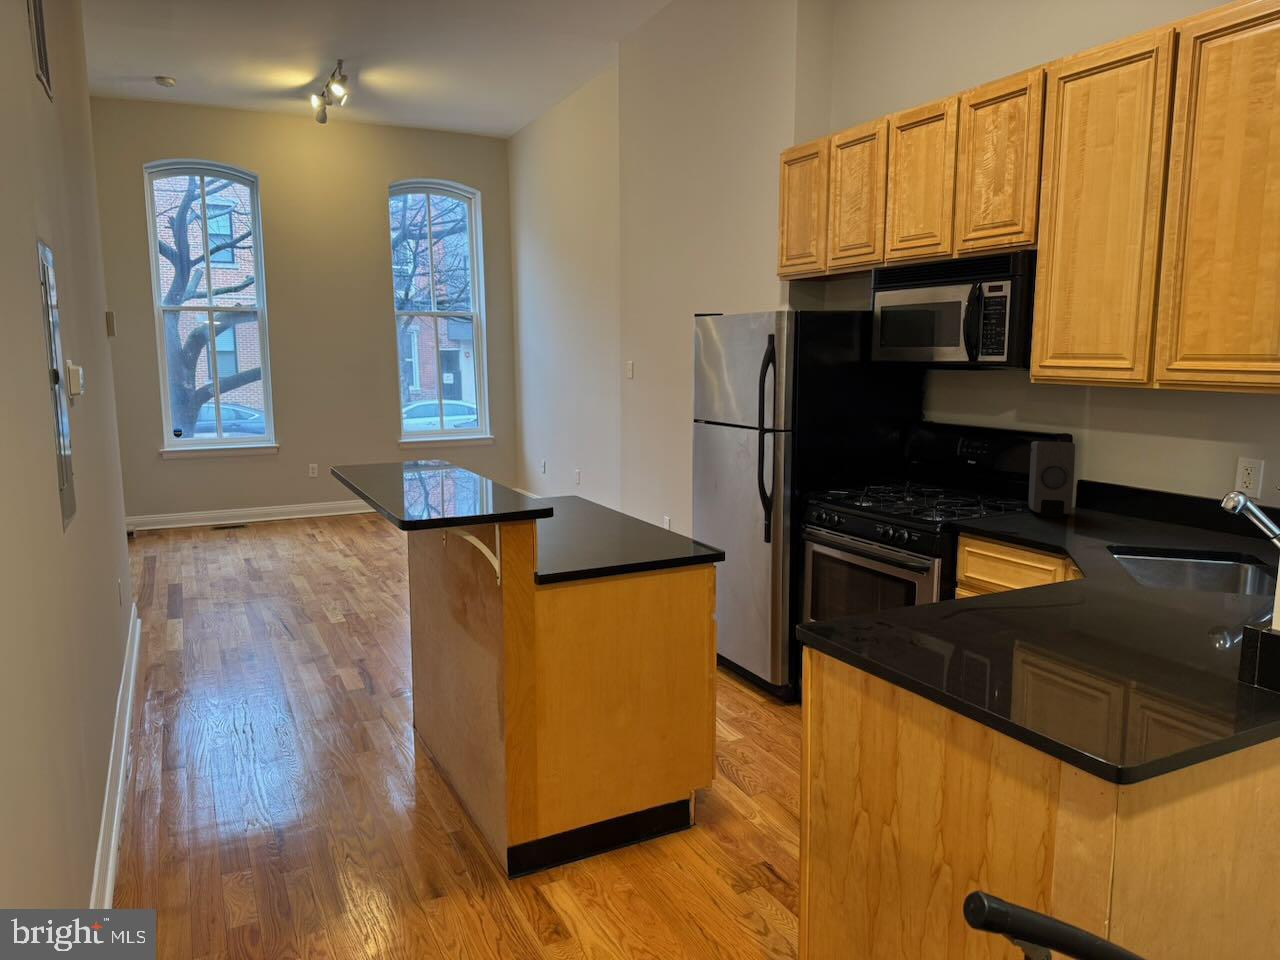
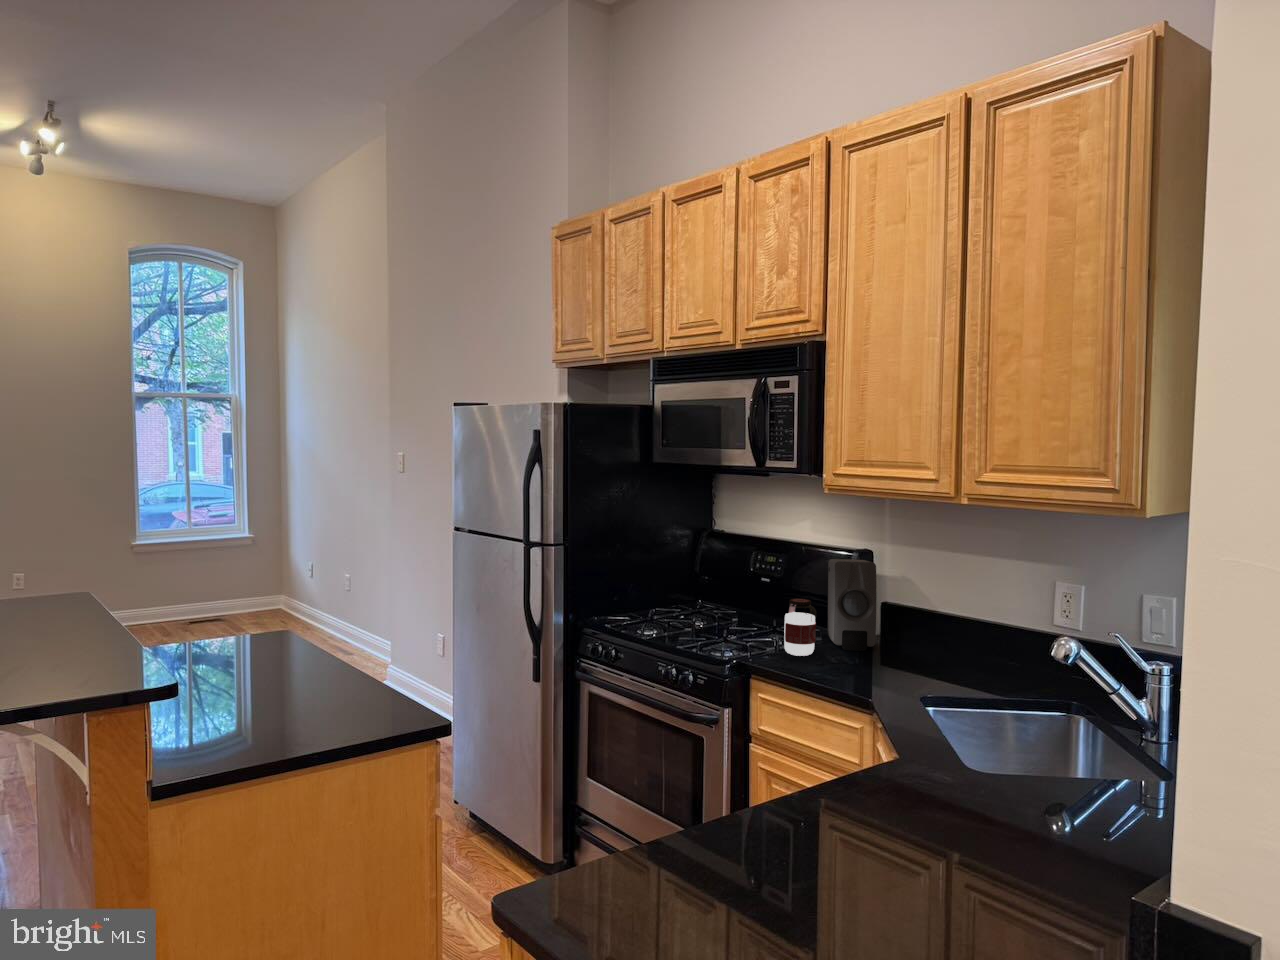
jar: none [988,472,1019,519] -> present [784,598,817,656]

